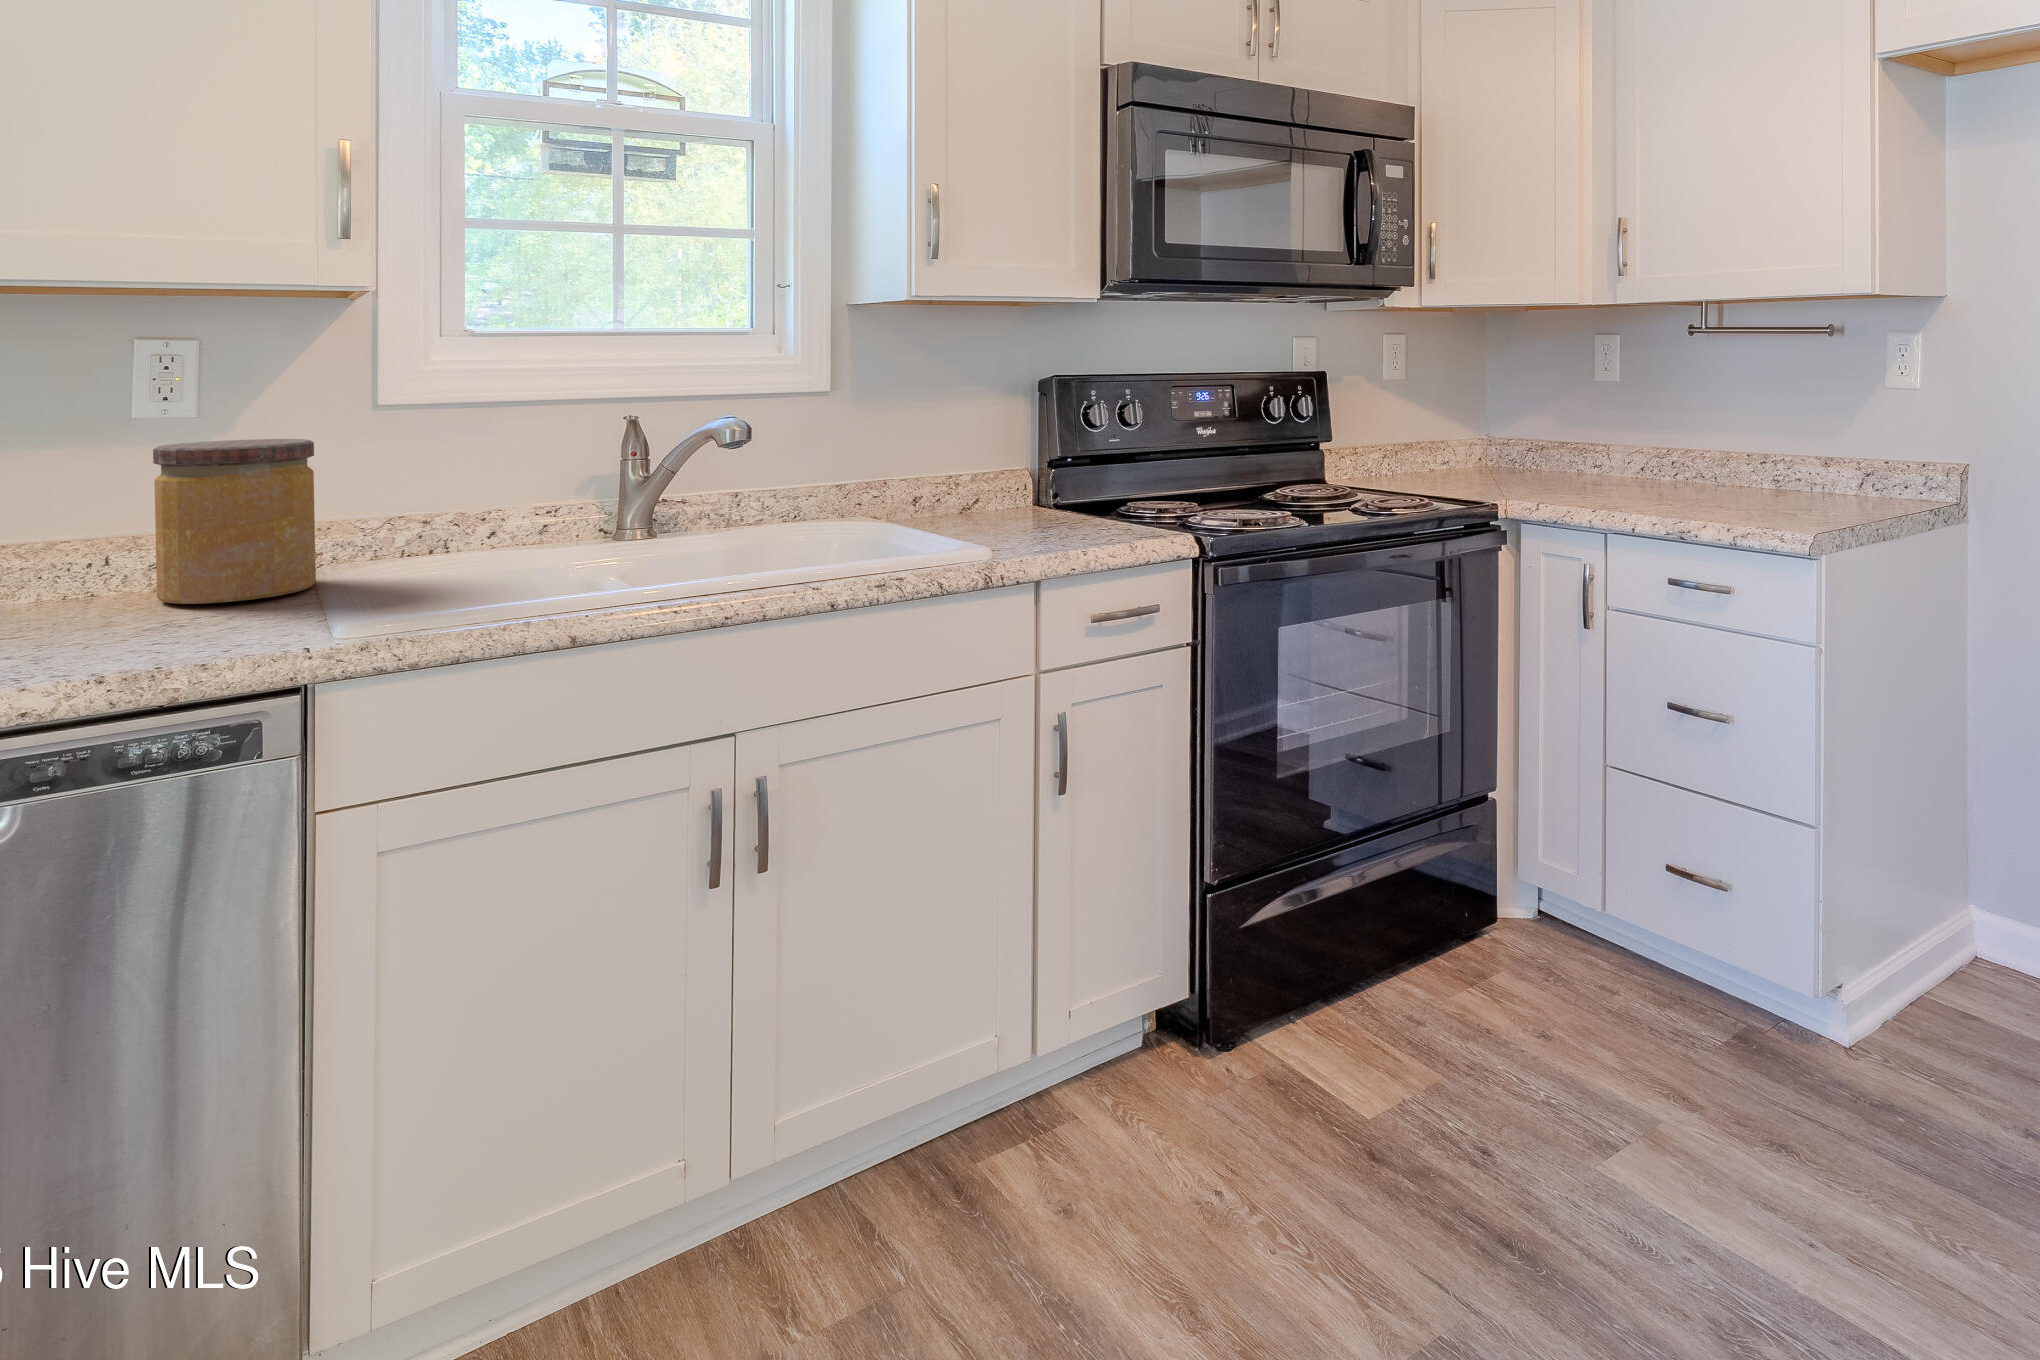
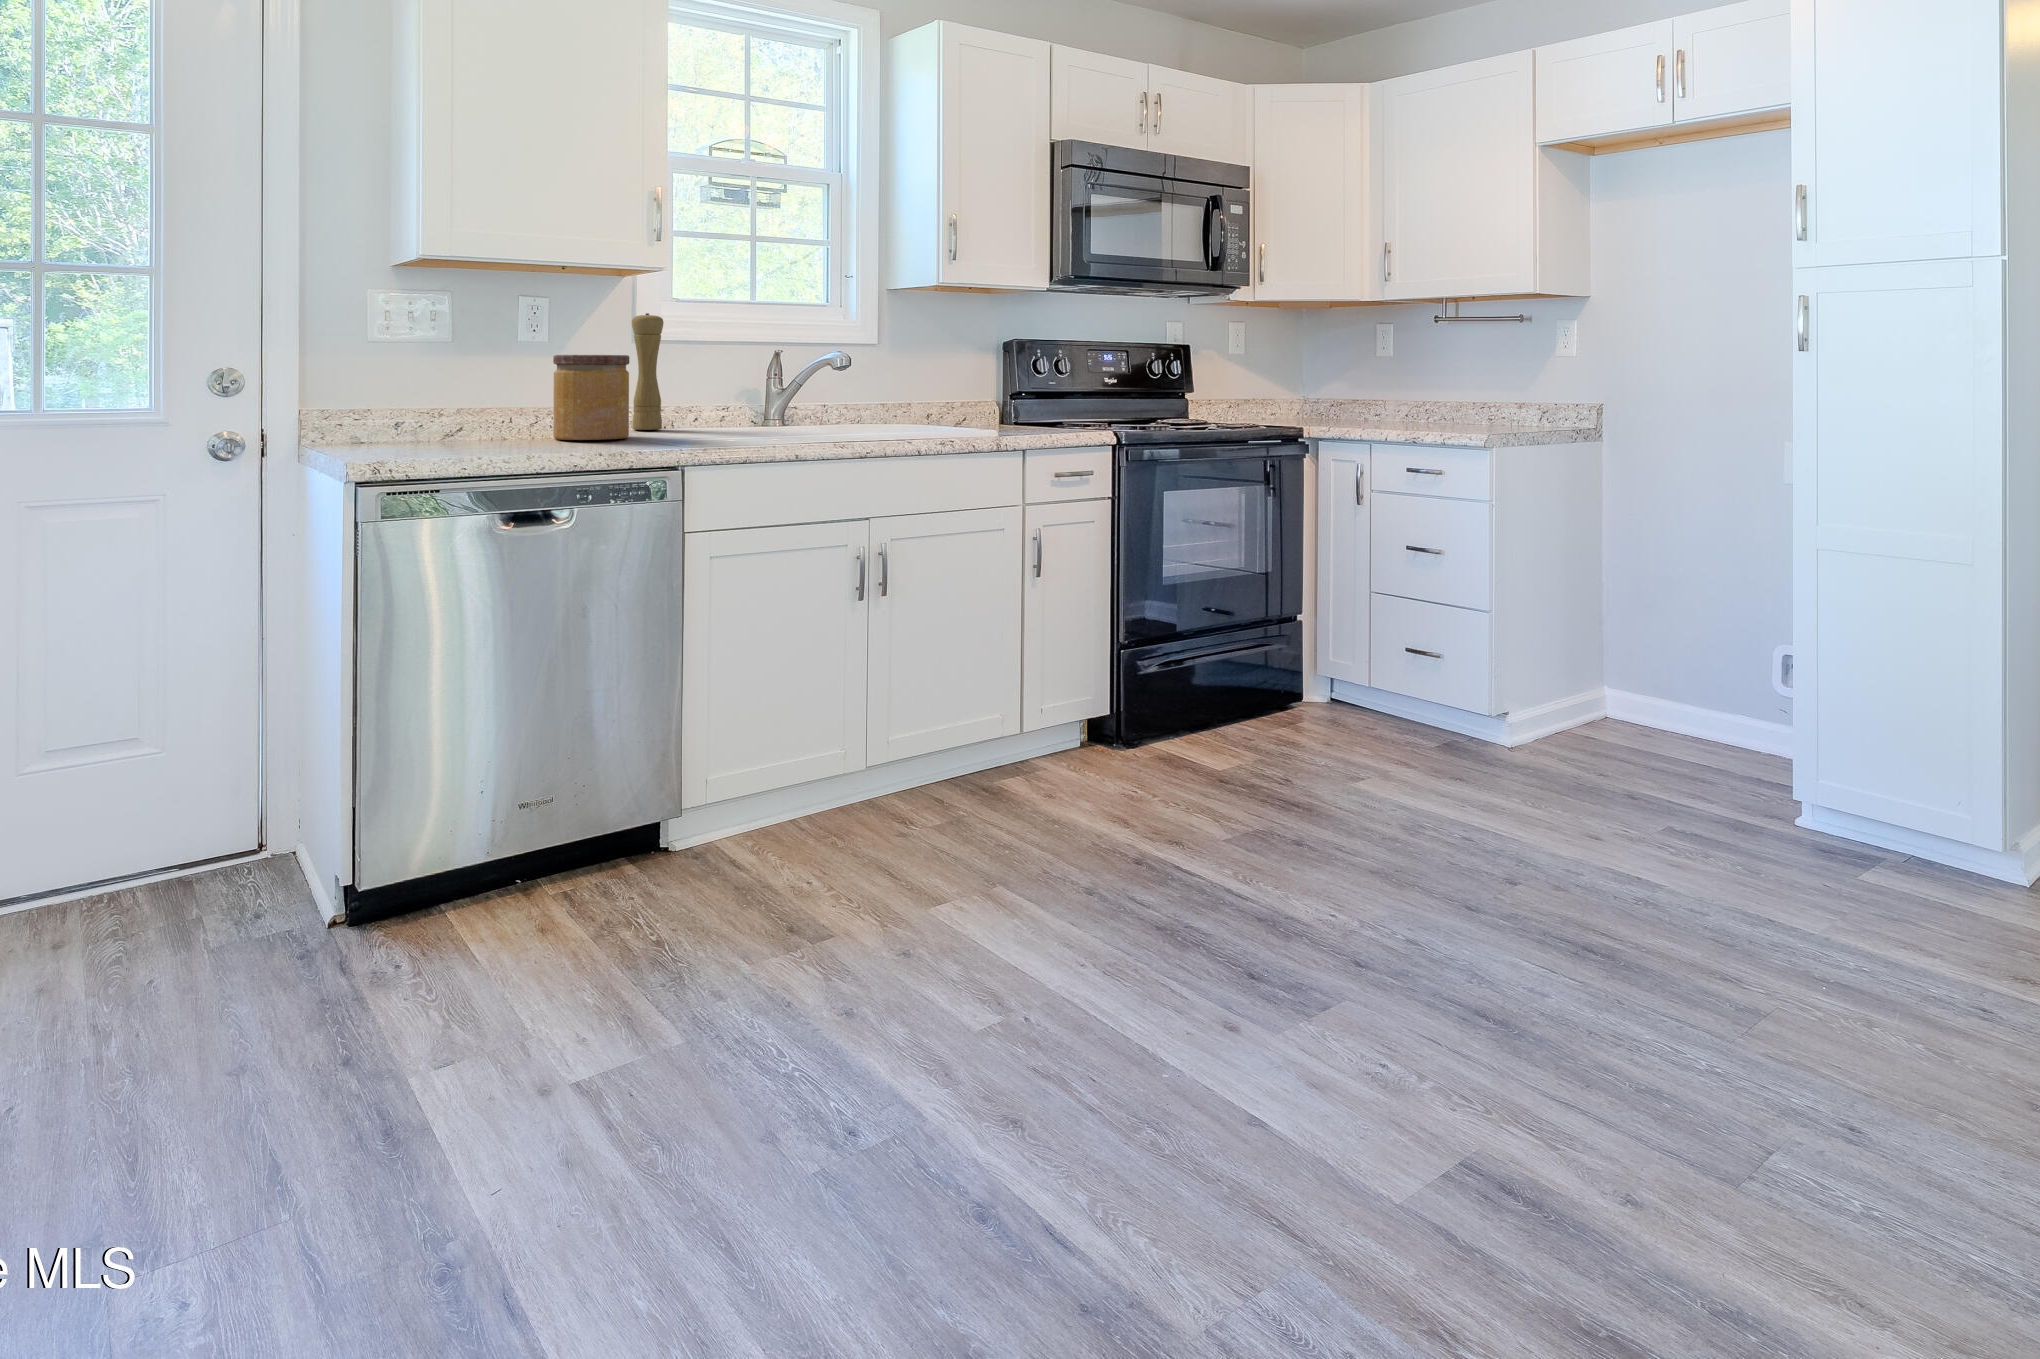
pepper mill: none [357,358,419,560] -> present [632,313,664,430]

